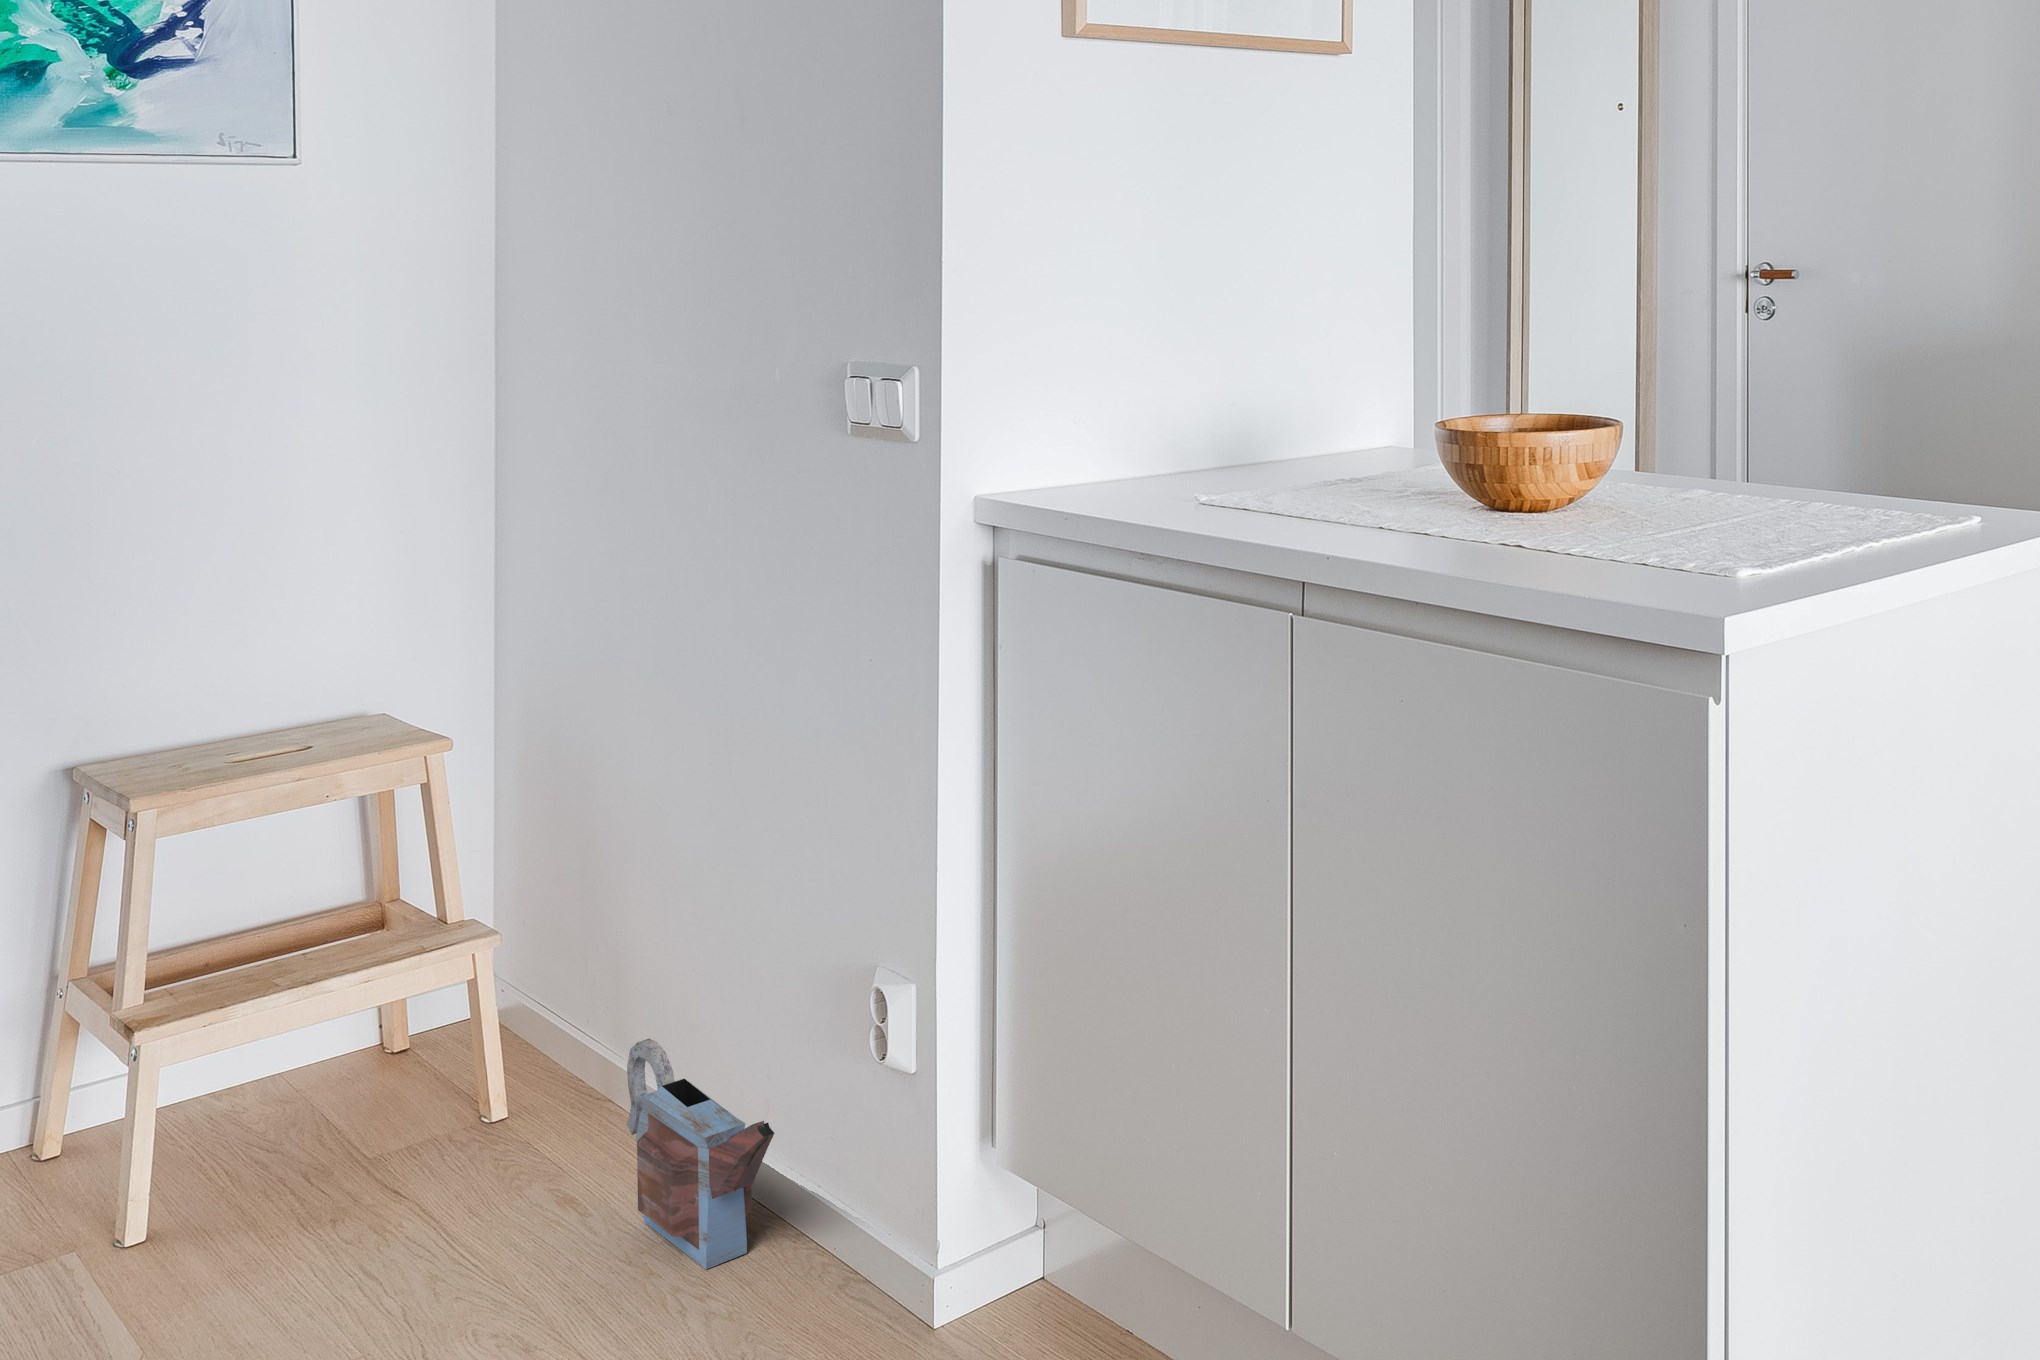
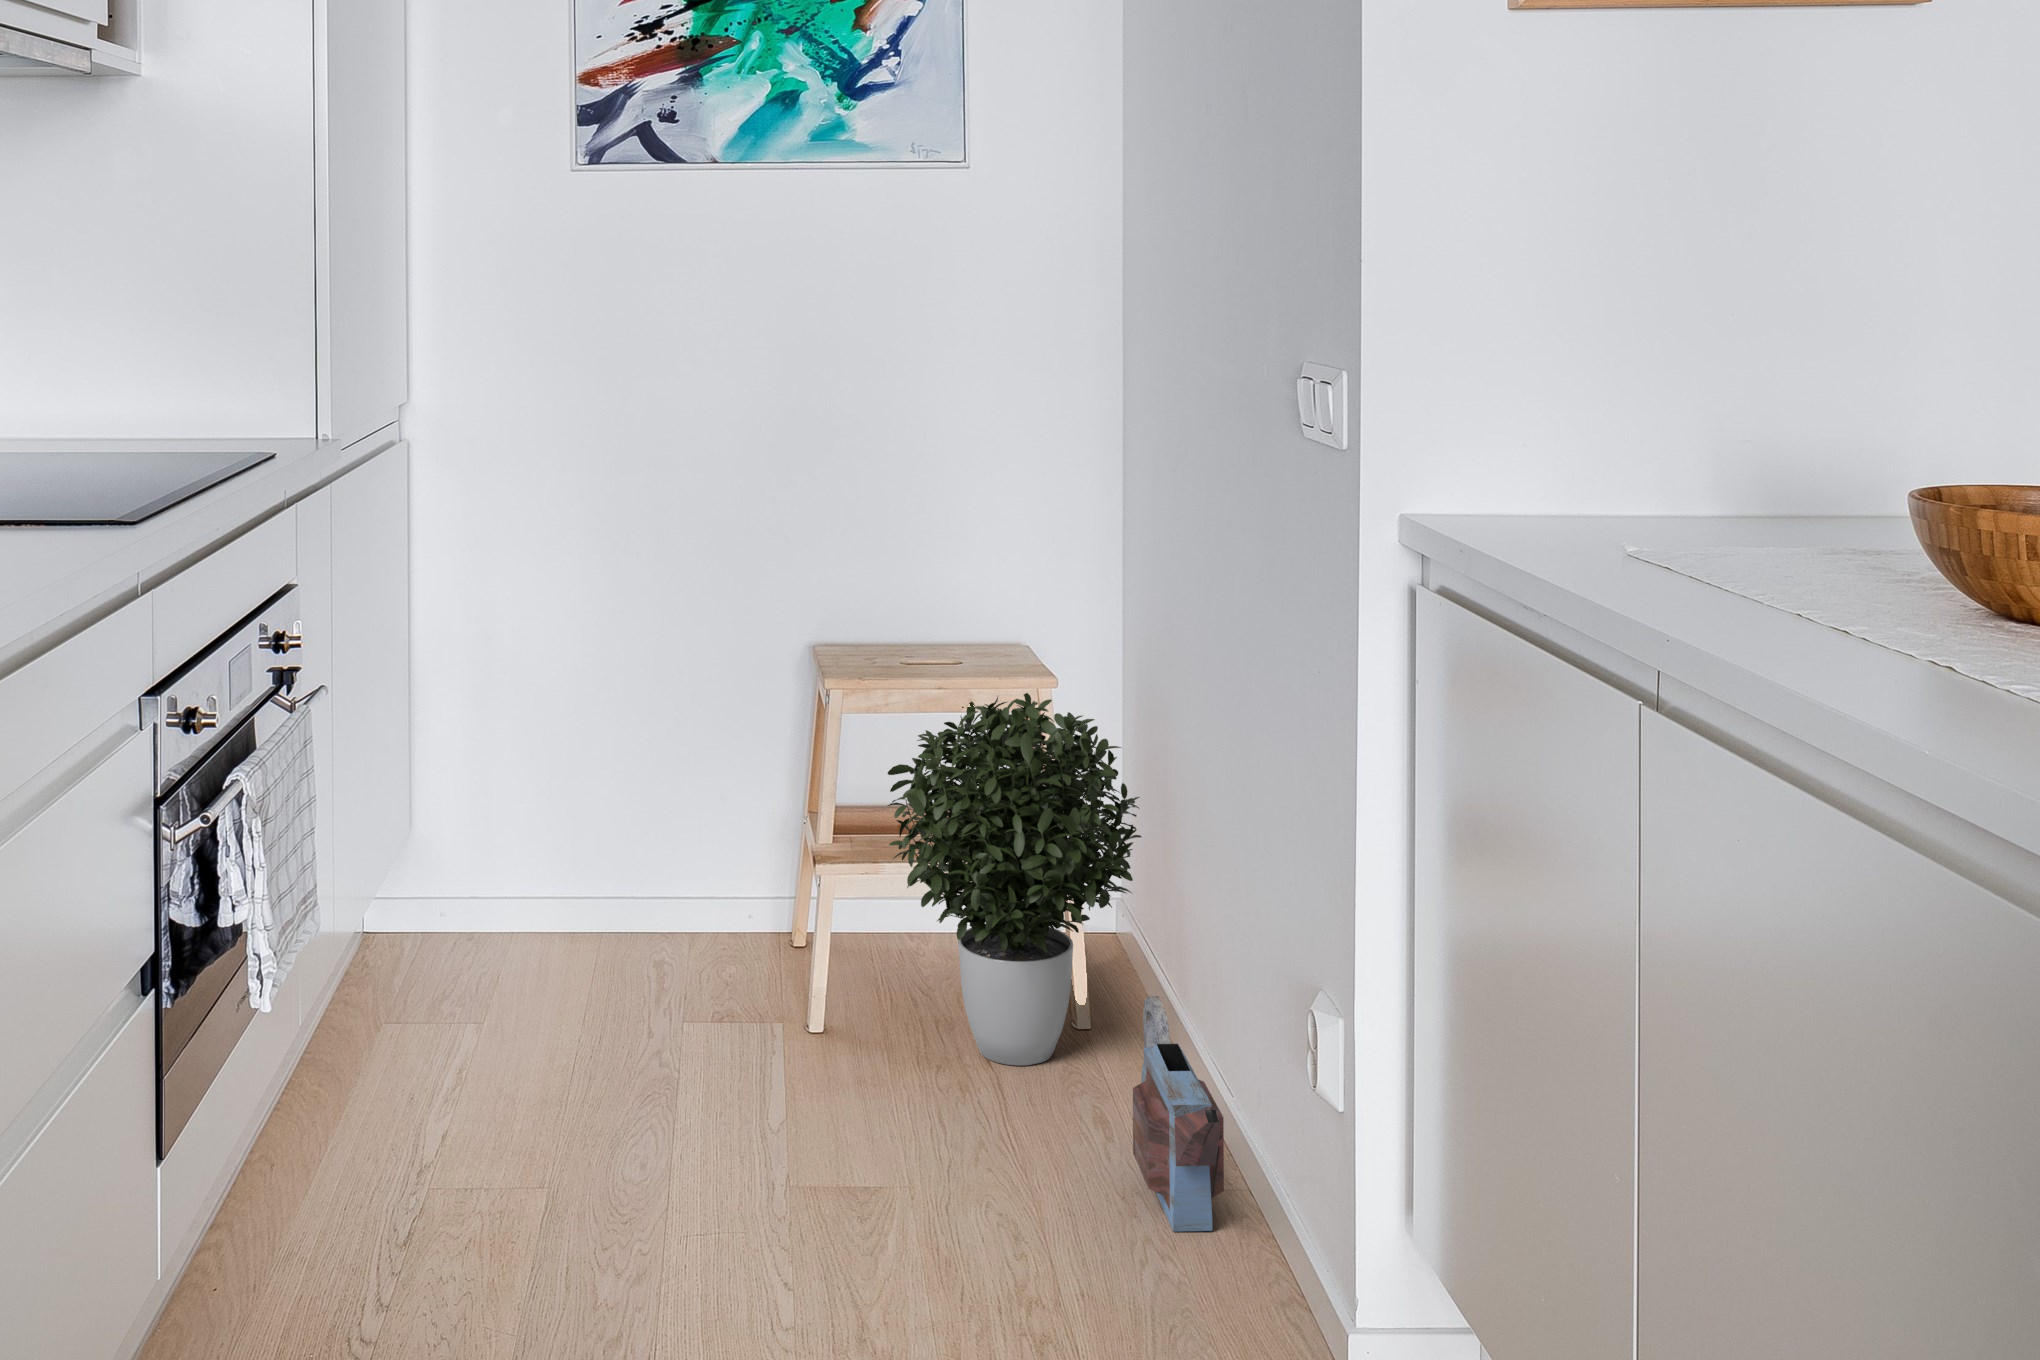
potted plant: none [248,754,590,1181] -> present [888,693,1142,1066]

